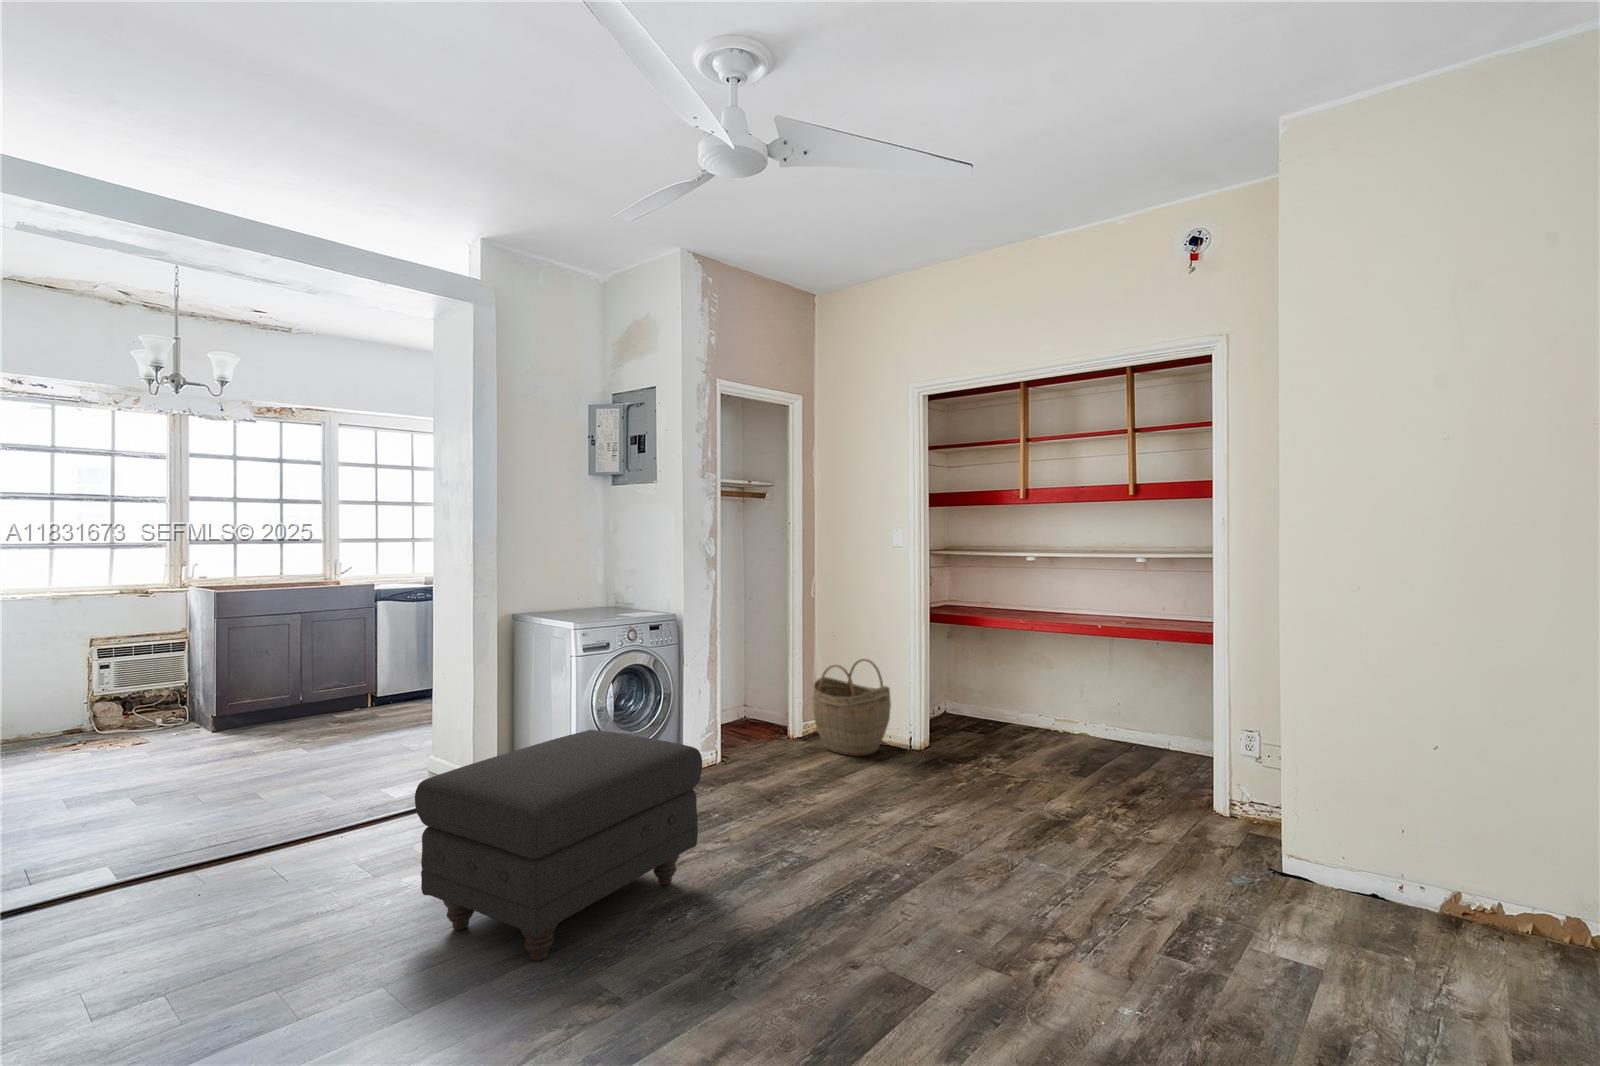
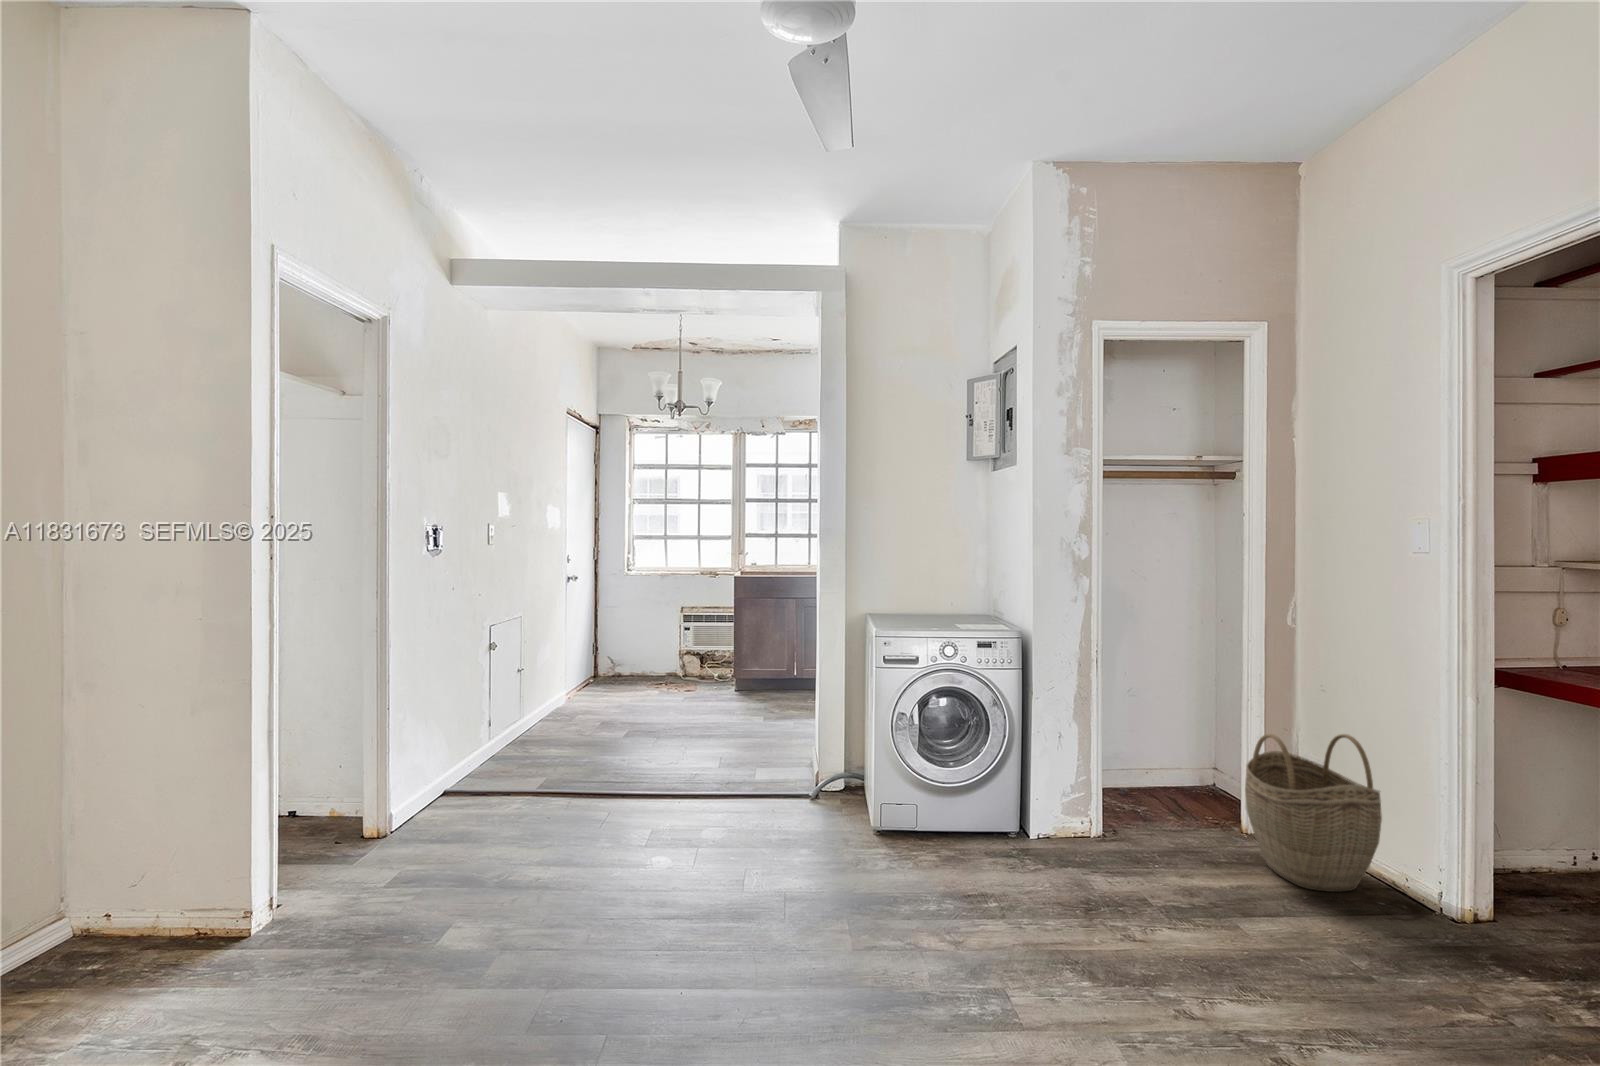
ottoman: present [415,730,702,960] -> none [578,749,858,972]

